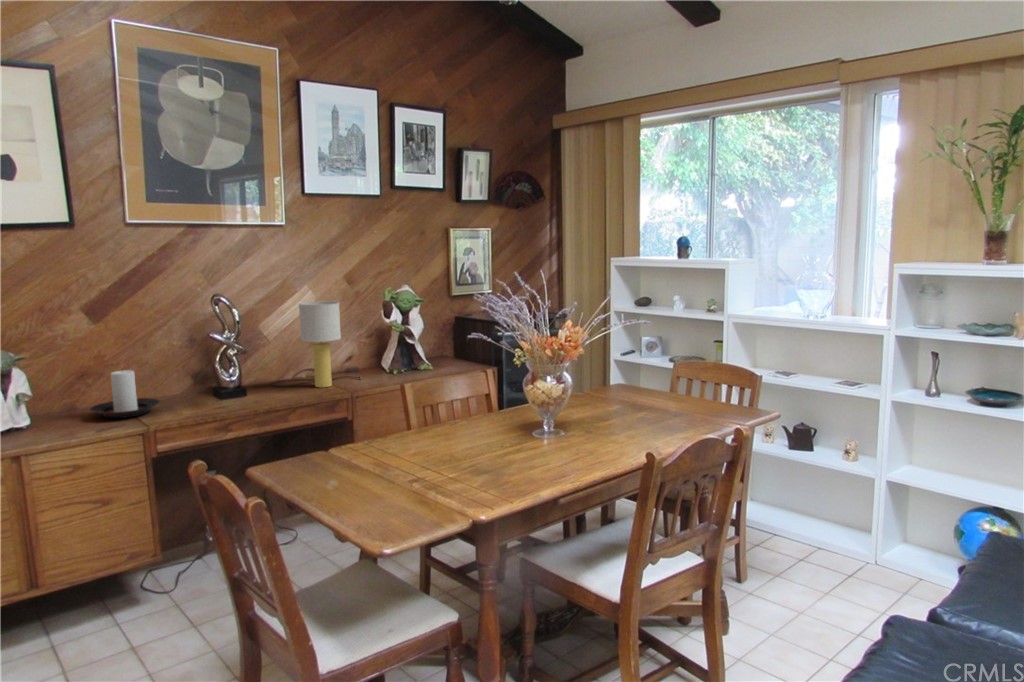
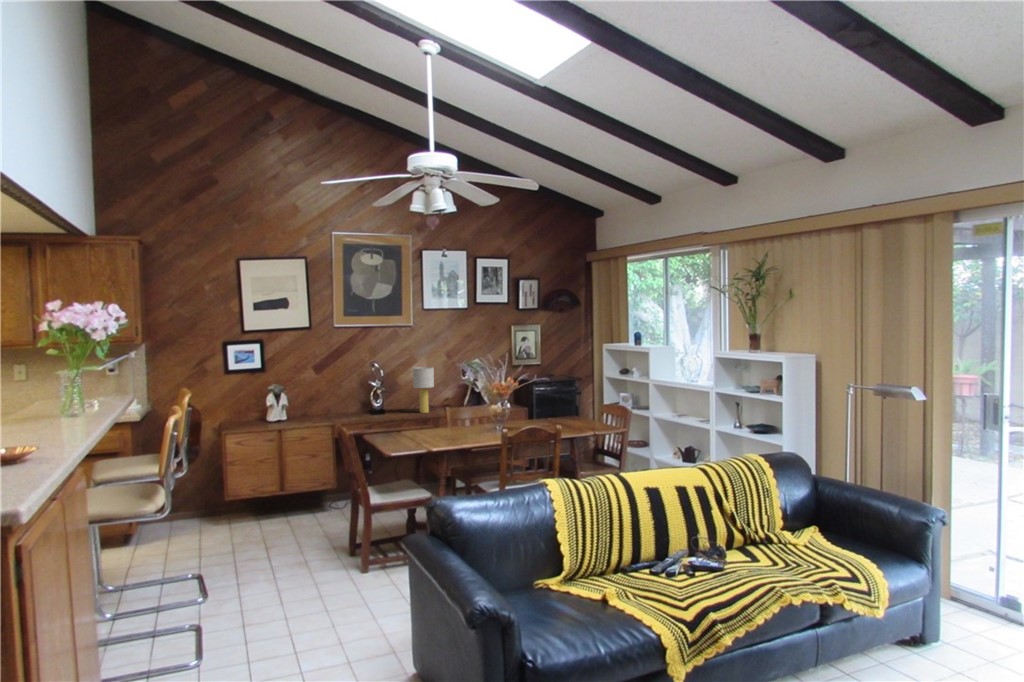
candle holder: present [90,370,160,418] -> none [311,397,342,420]

